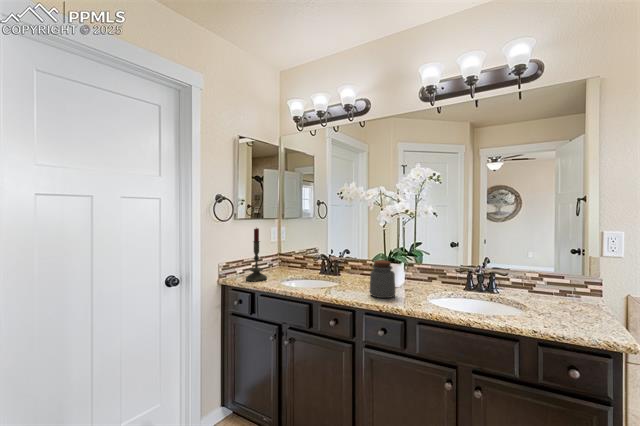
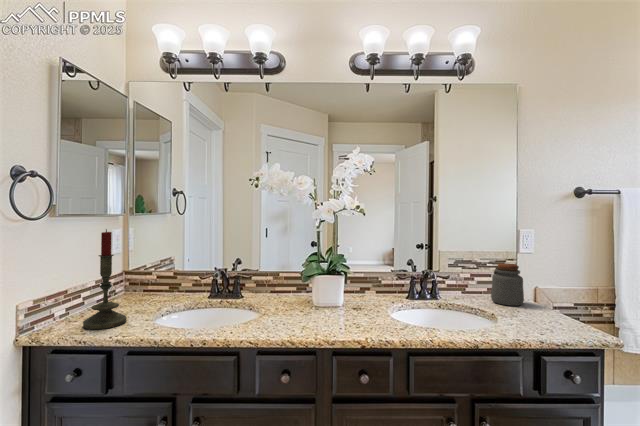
jar: present [370,261,395,298] -> present [491,263,524,306]

